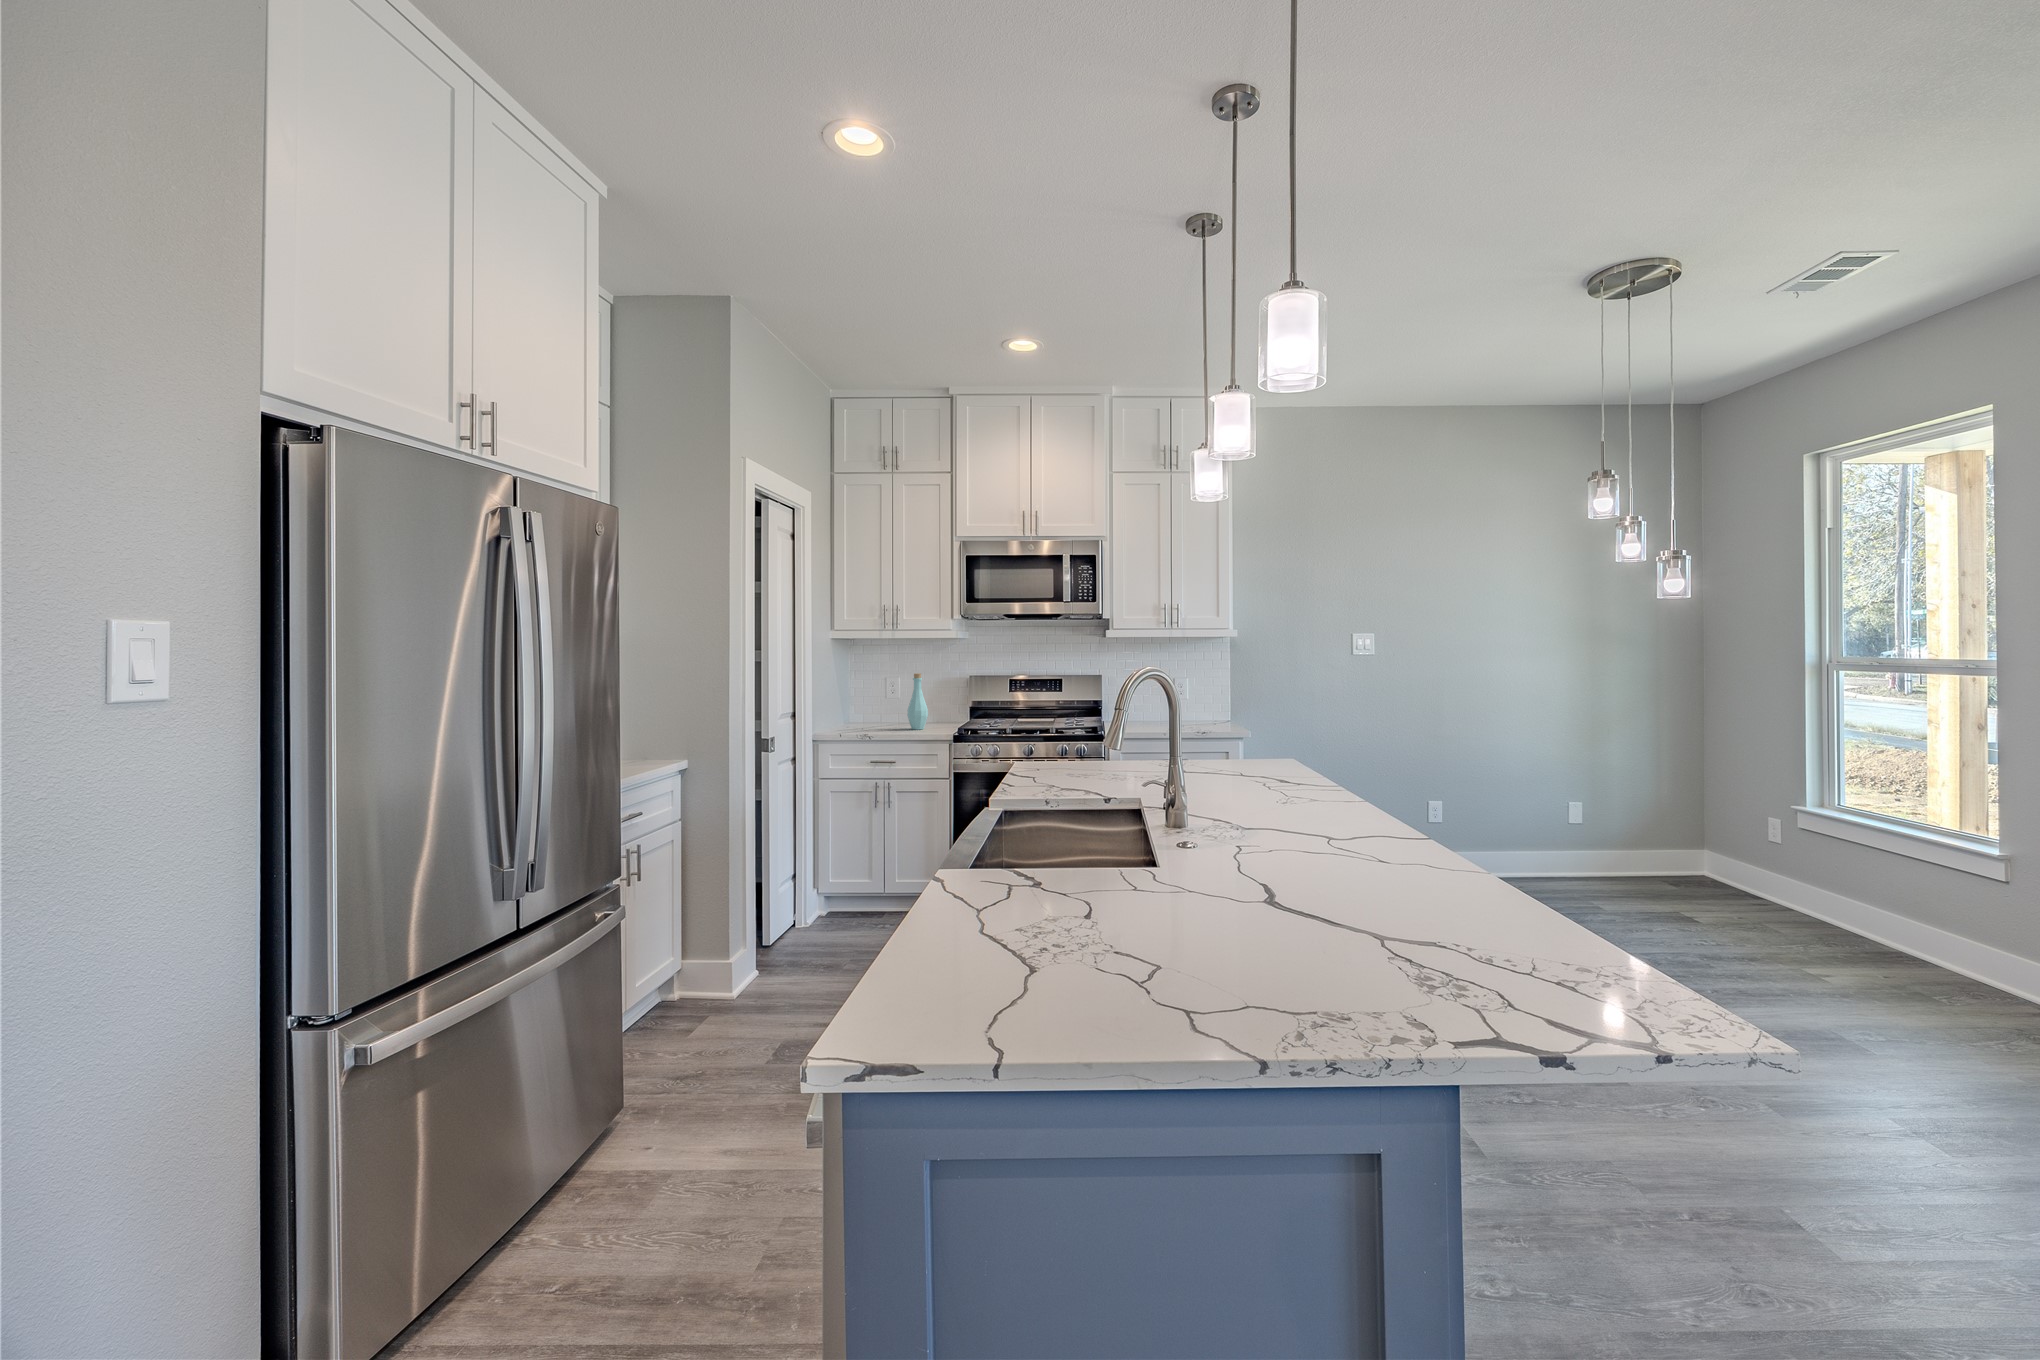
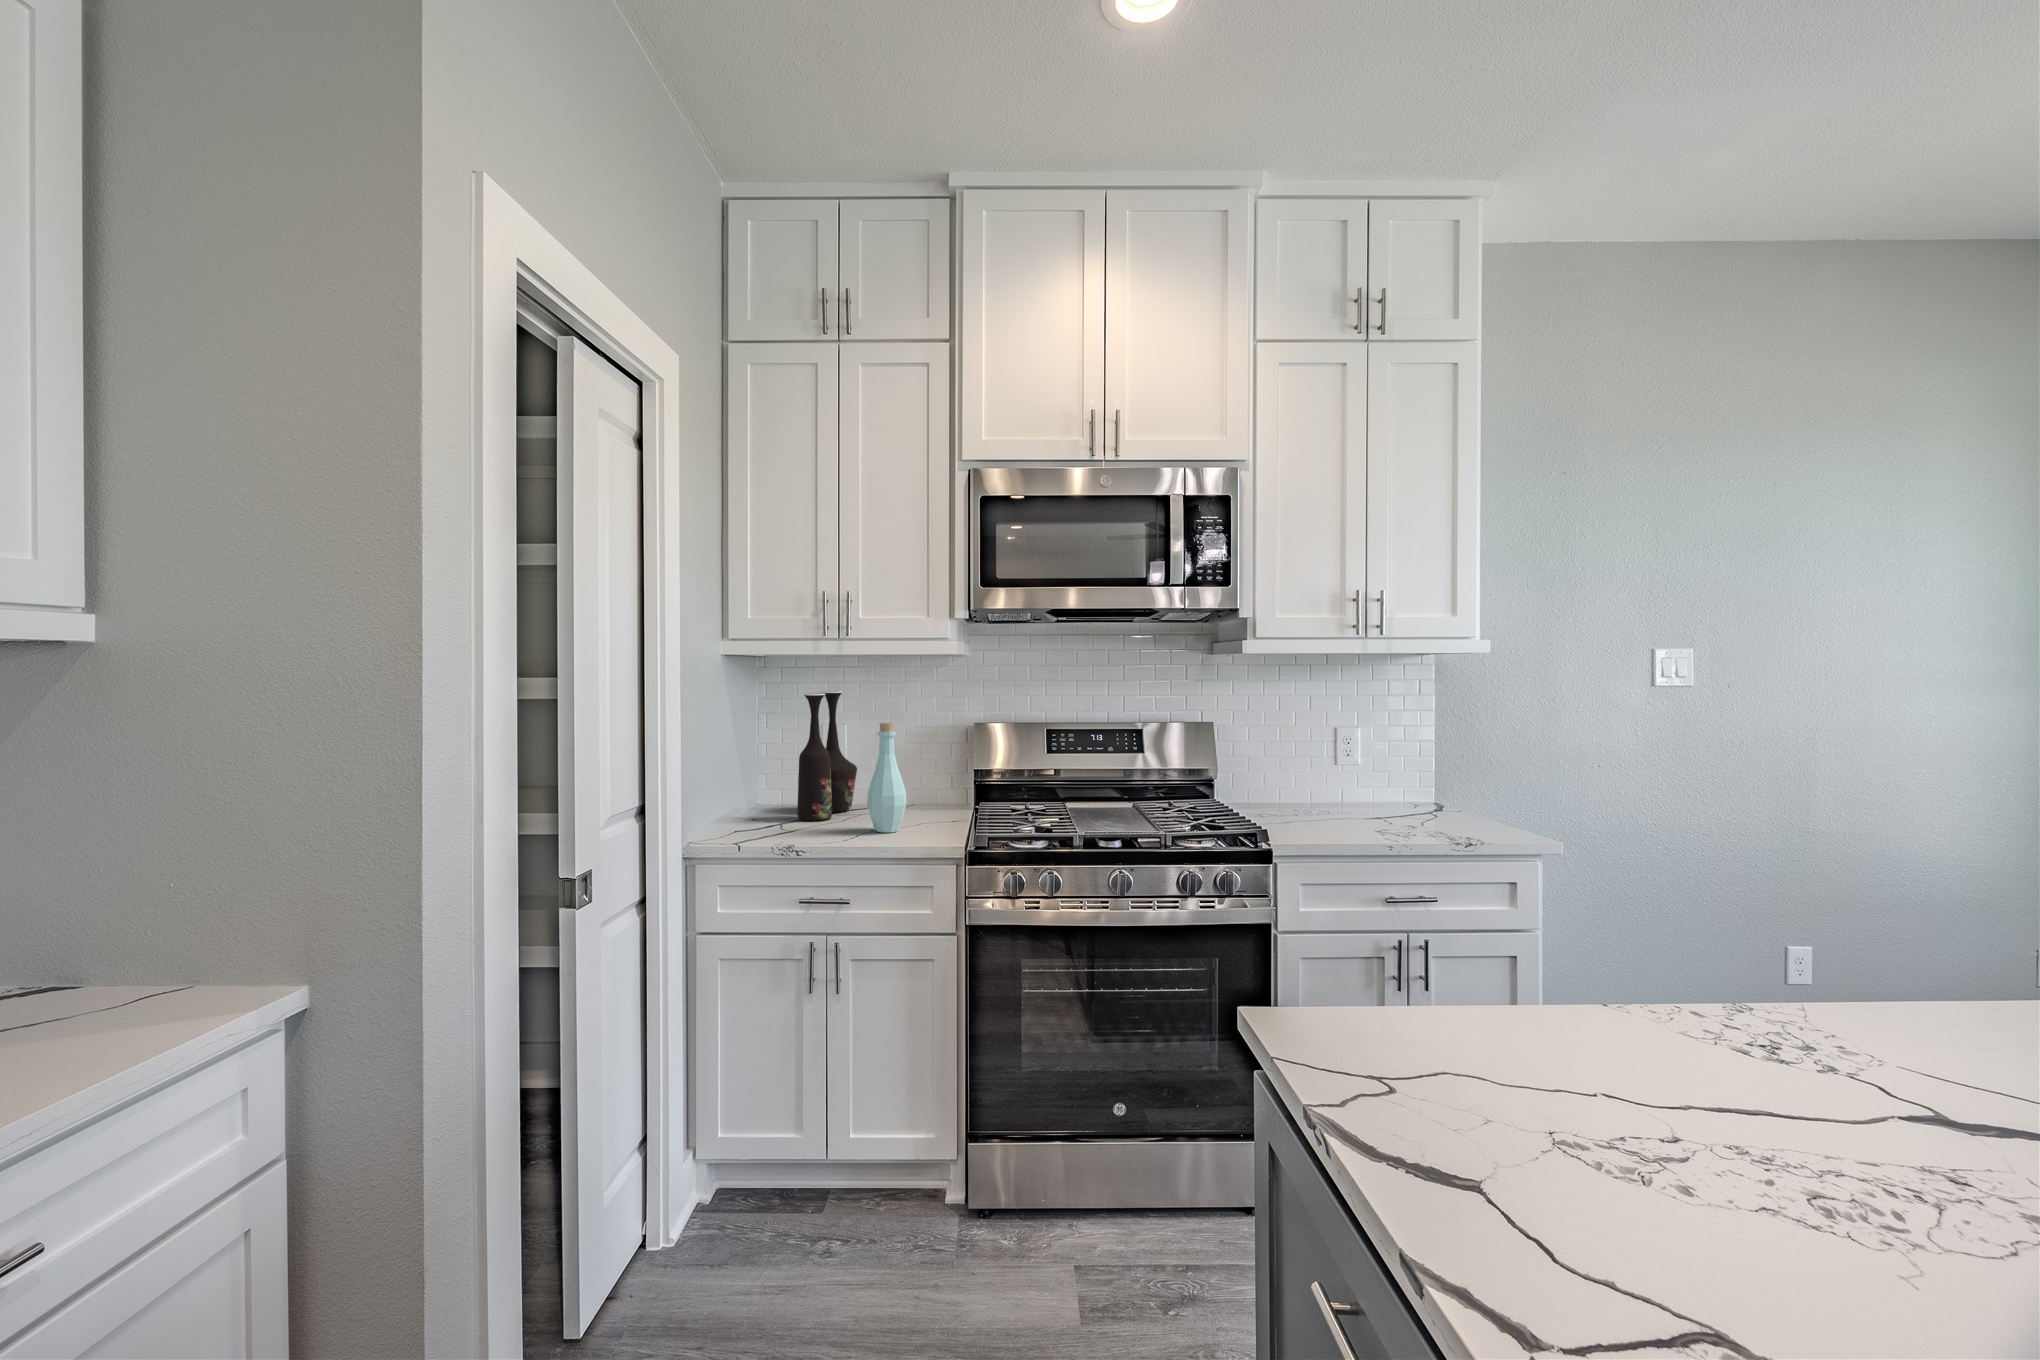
vase: none [871,658,904,726] -> present [797,691,857,821]

